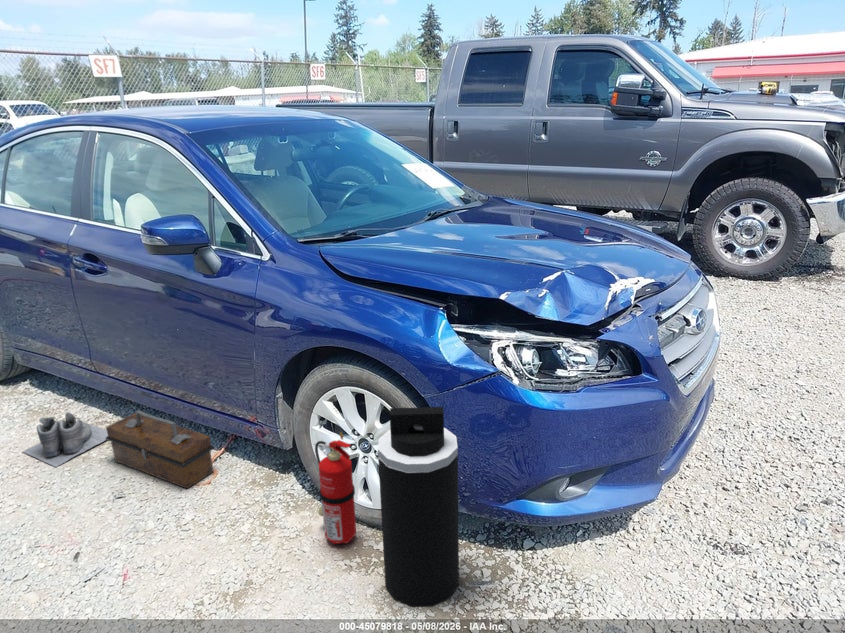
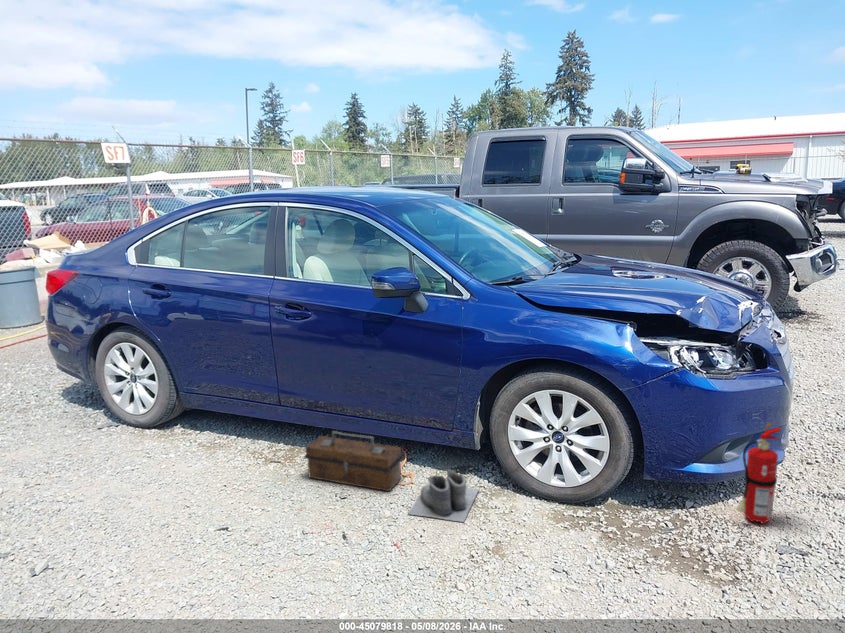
trash can: present [378,407,459,607] -> none [596,391,662,550]
boots: present [23,412,108,467] -> present [408,469,479,522]
fire extinguisher: present [315,433,356,544] -> present [736,422,781,524]

